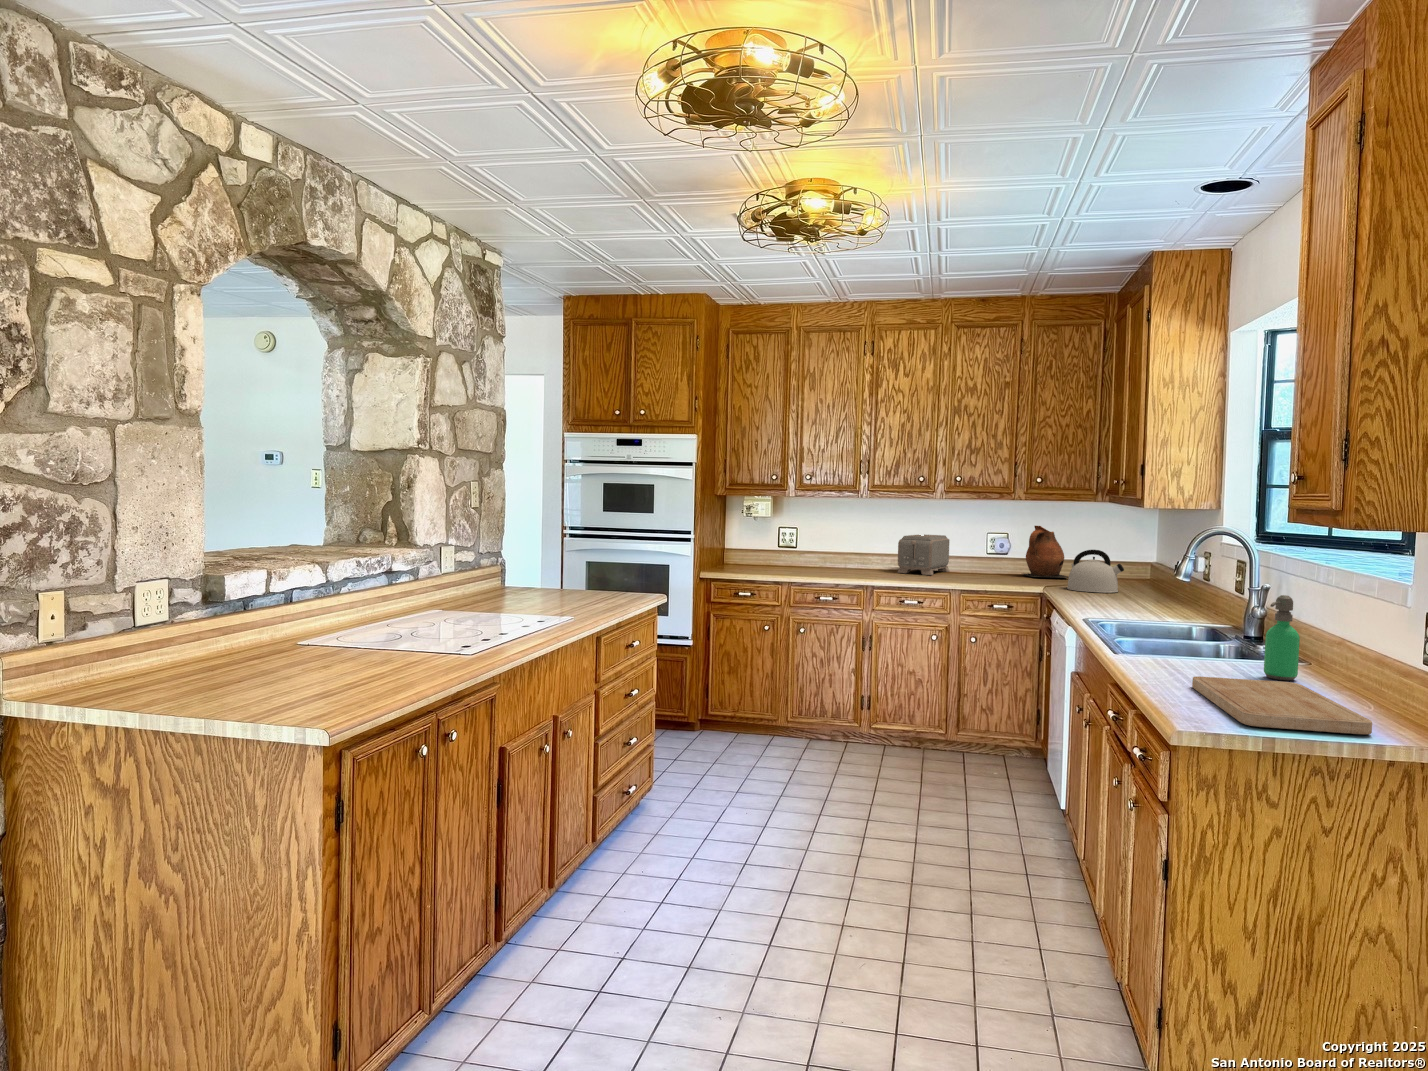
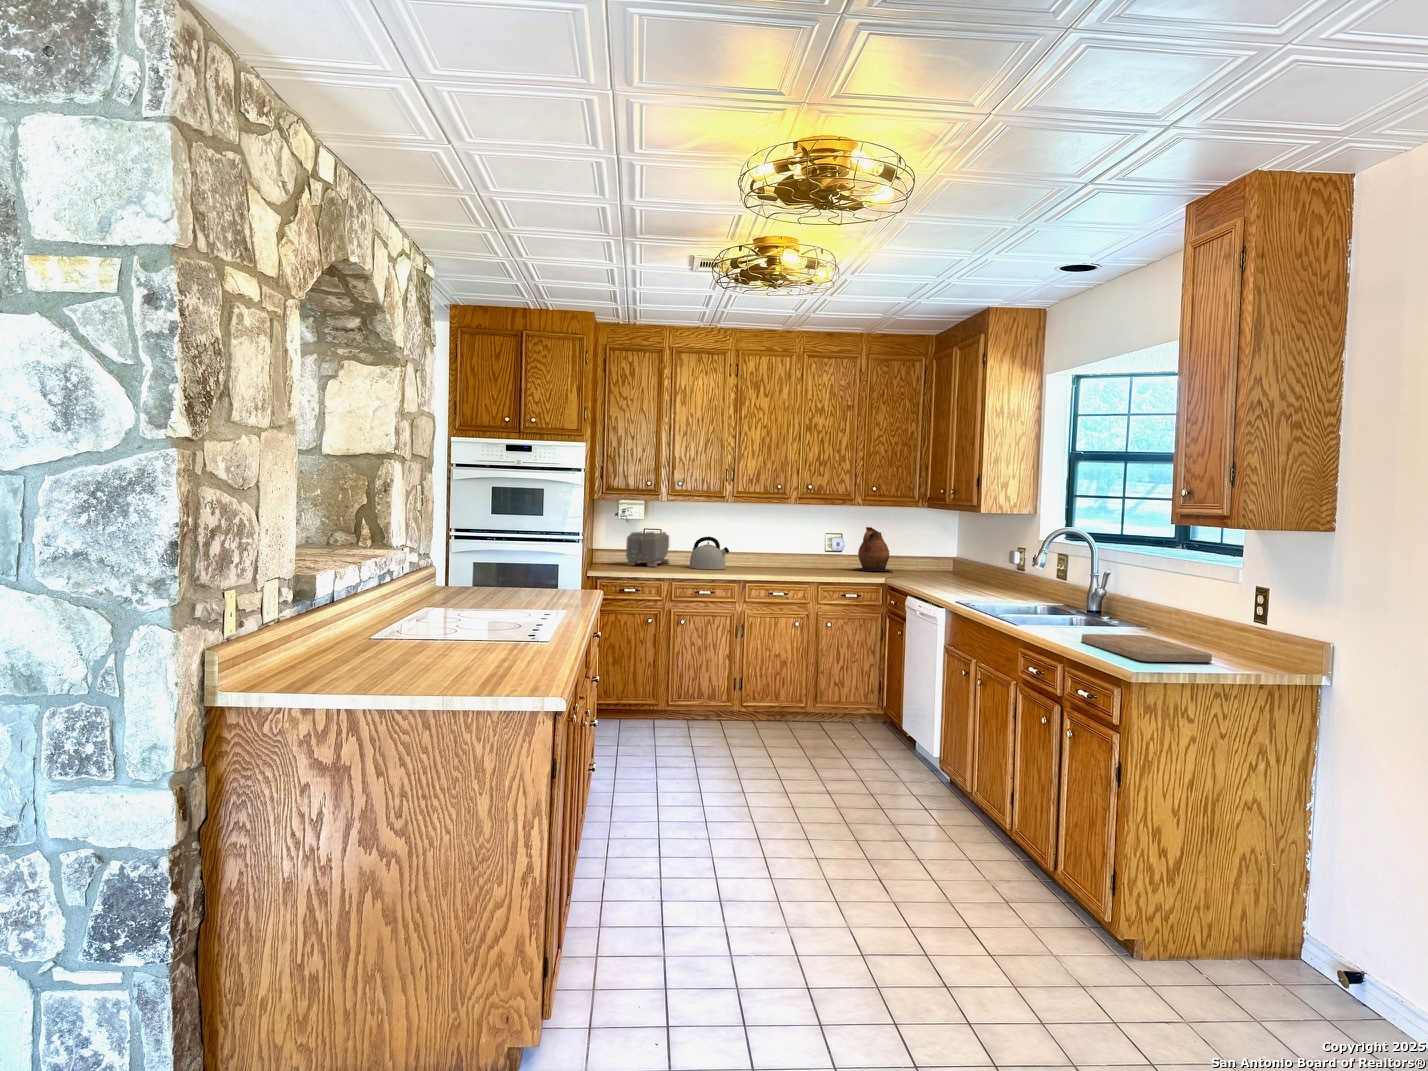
toaster: present [897,534,950,575] -> present [626,532,670,567]
kettle: present [1067,550,1124,593] -> present [690,537,729,569]
soap dispenser: present [1264,595,1300,680] -> none [1114,575,1137,635]

